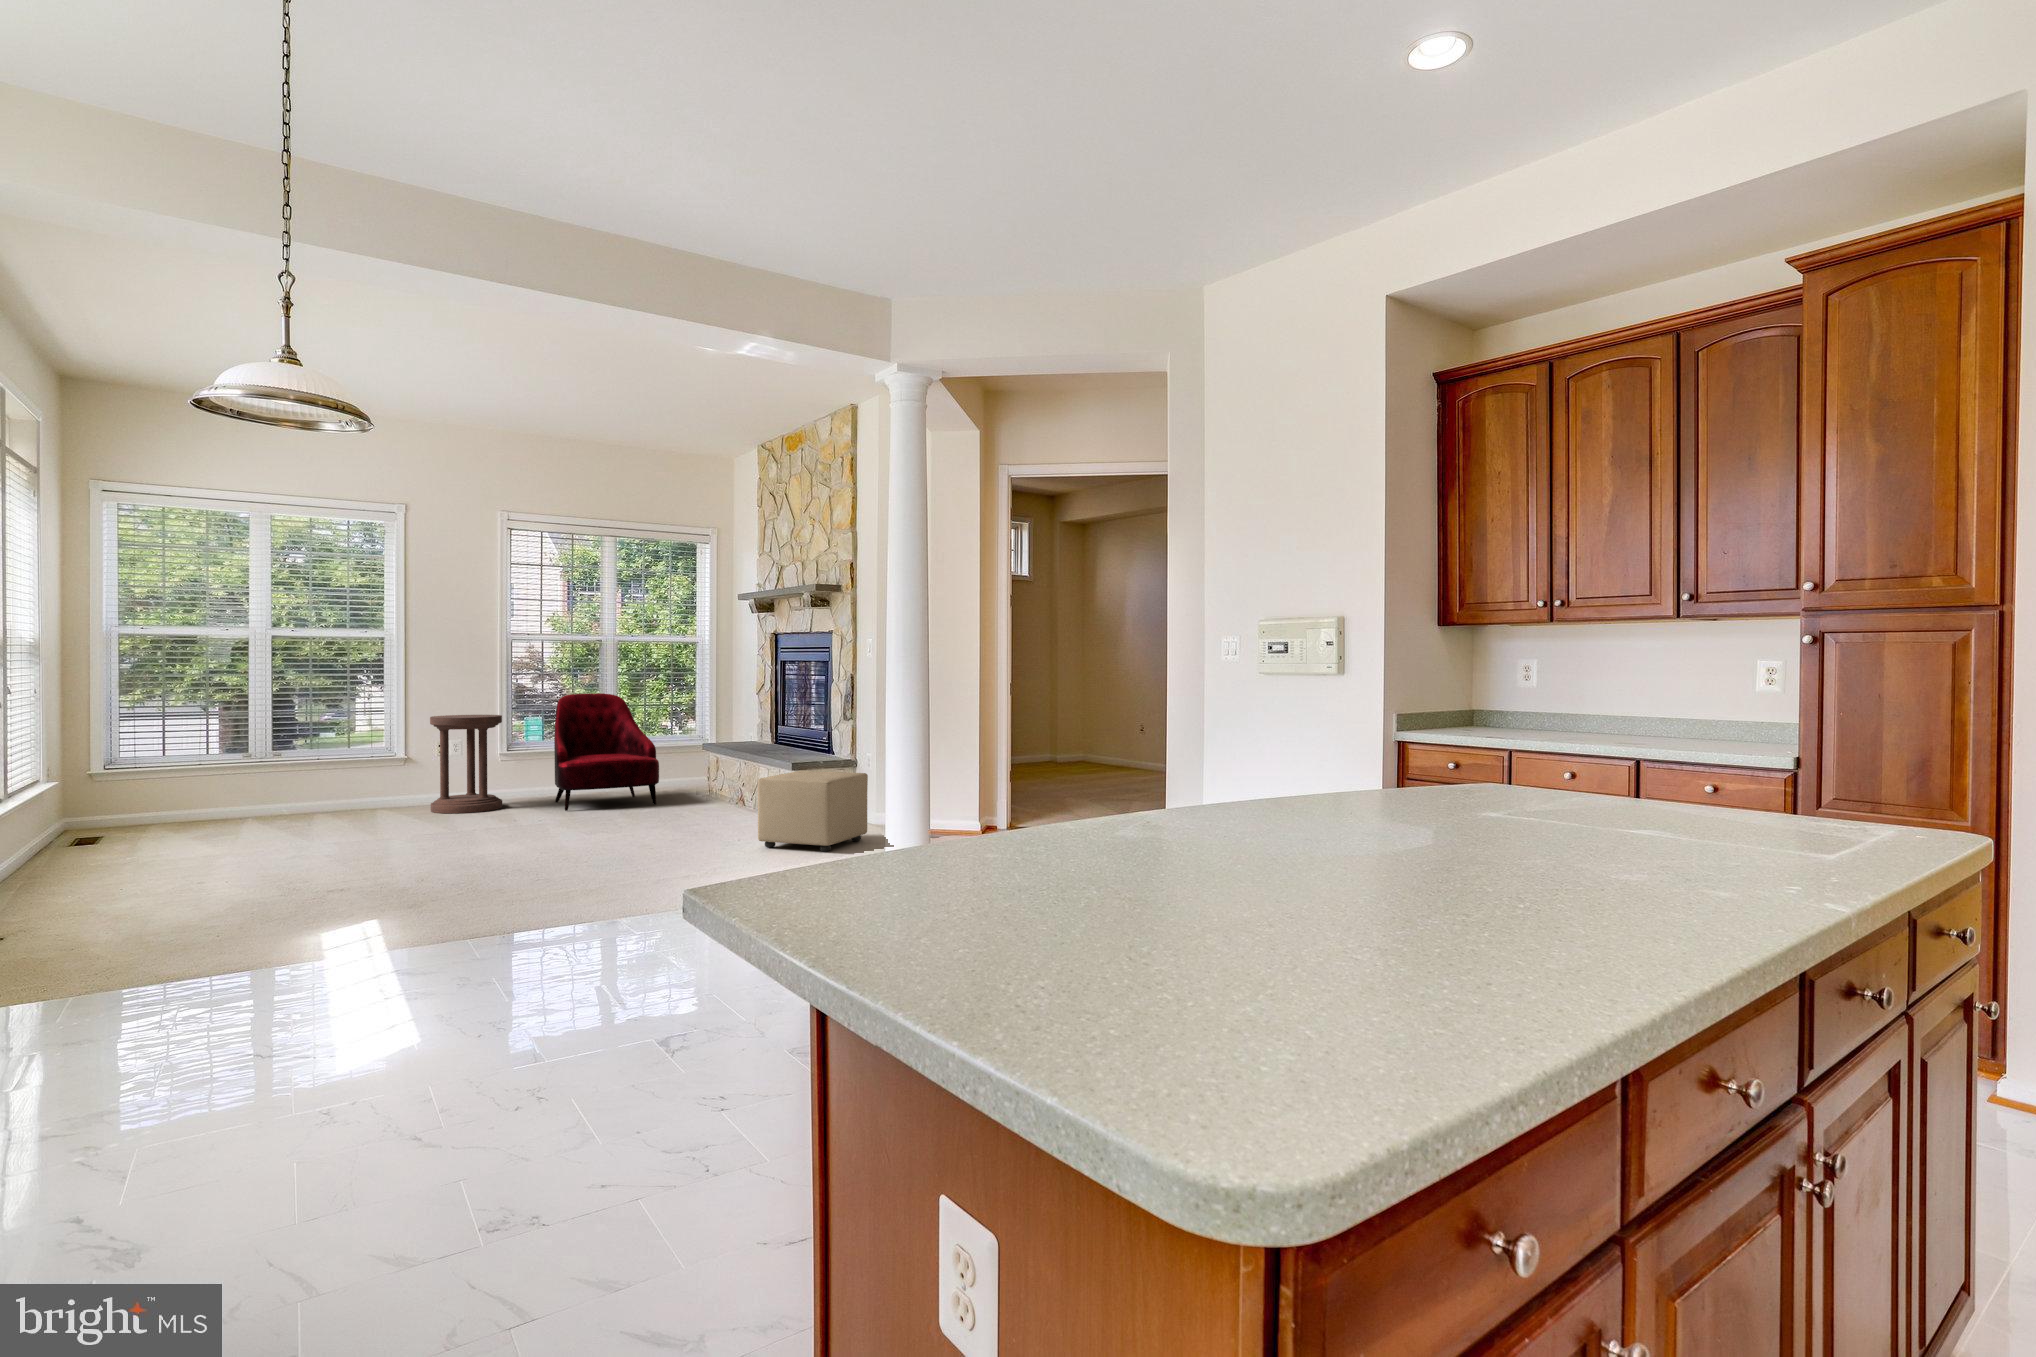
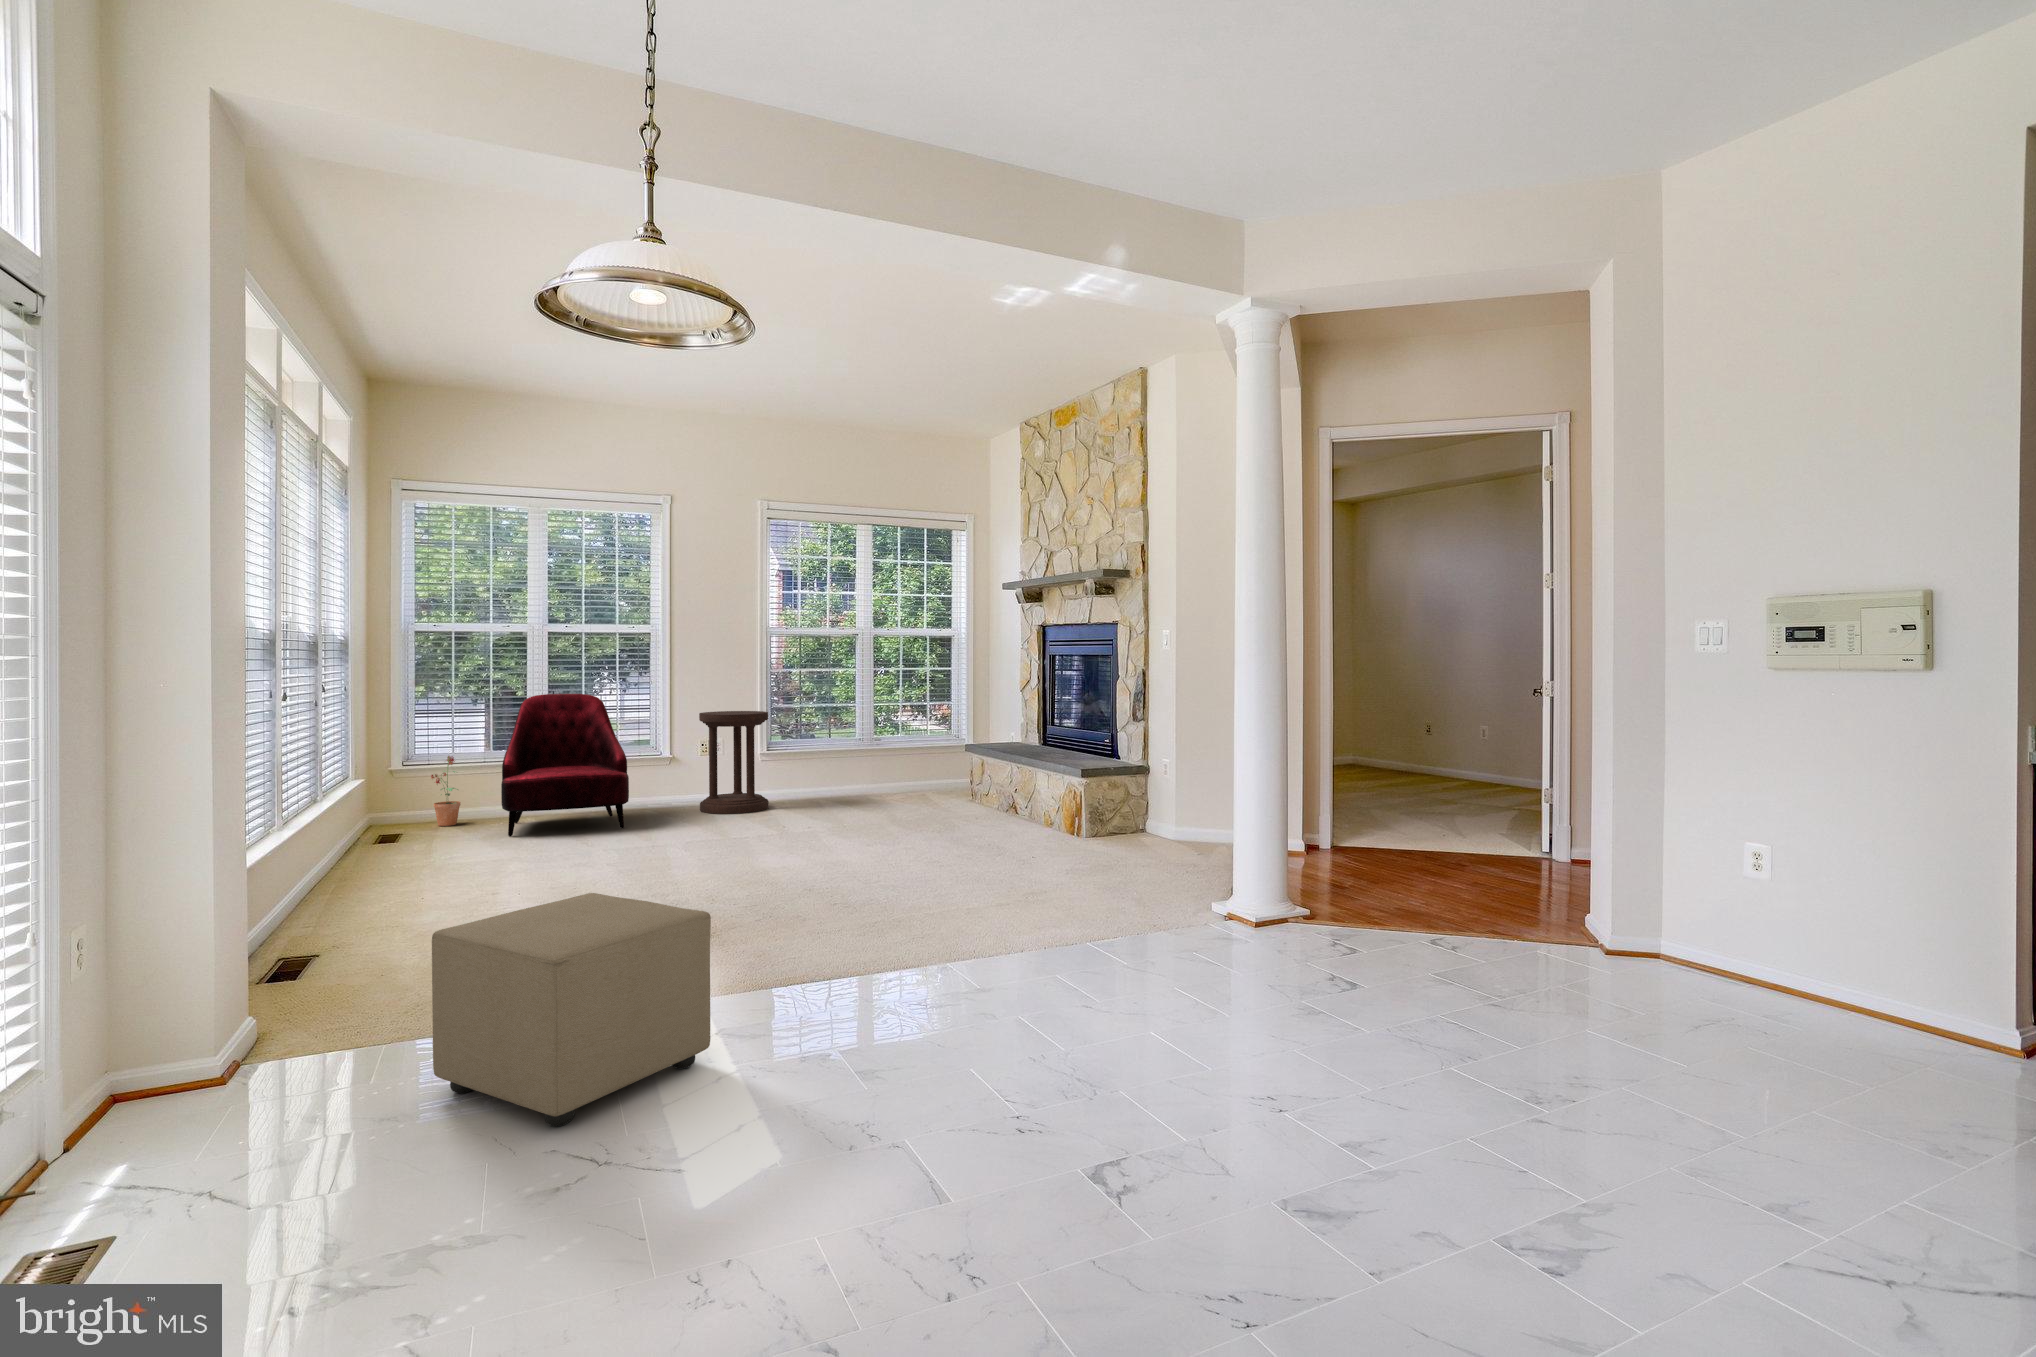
armchair: present [554,693,659,811] -> present [501,694,629,836]
potted plant: none [137,760,172,830] -> present [431,756,460,826]
ottoman: present [758,771,868,852] -> present [432,893,711,1126]

